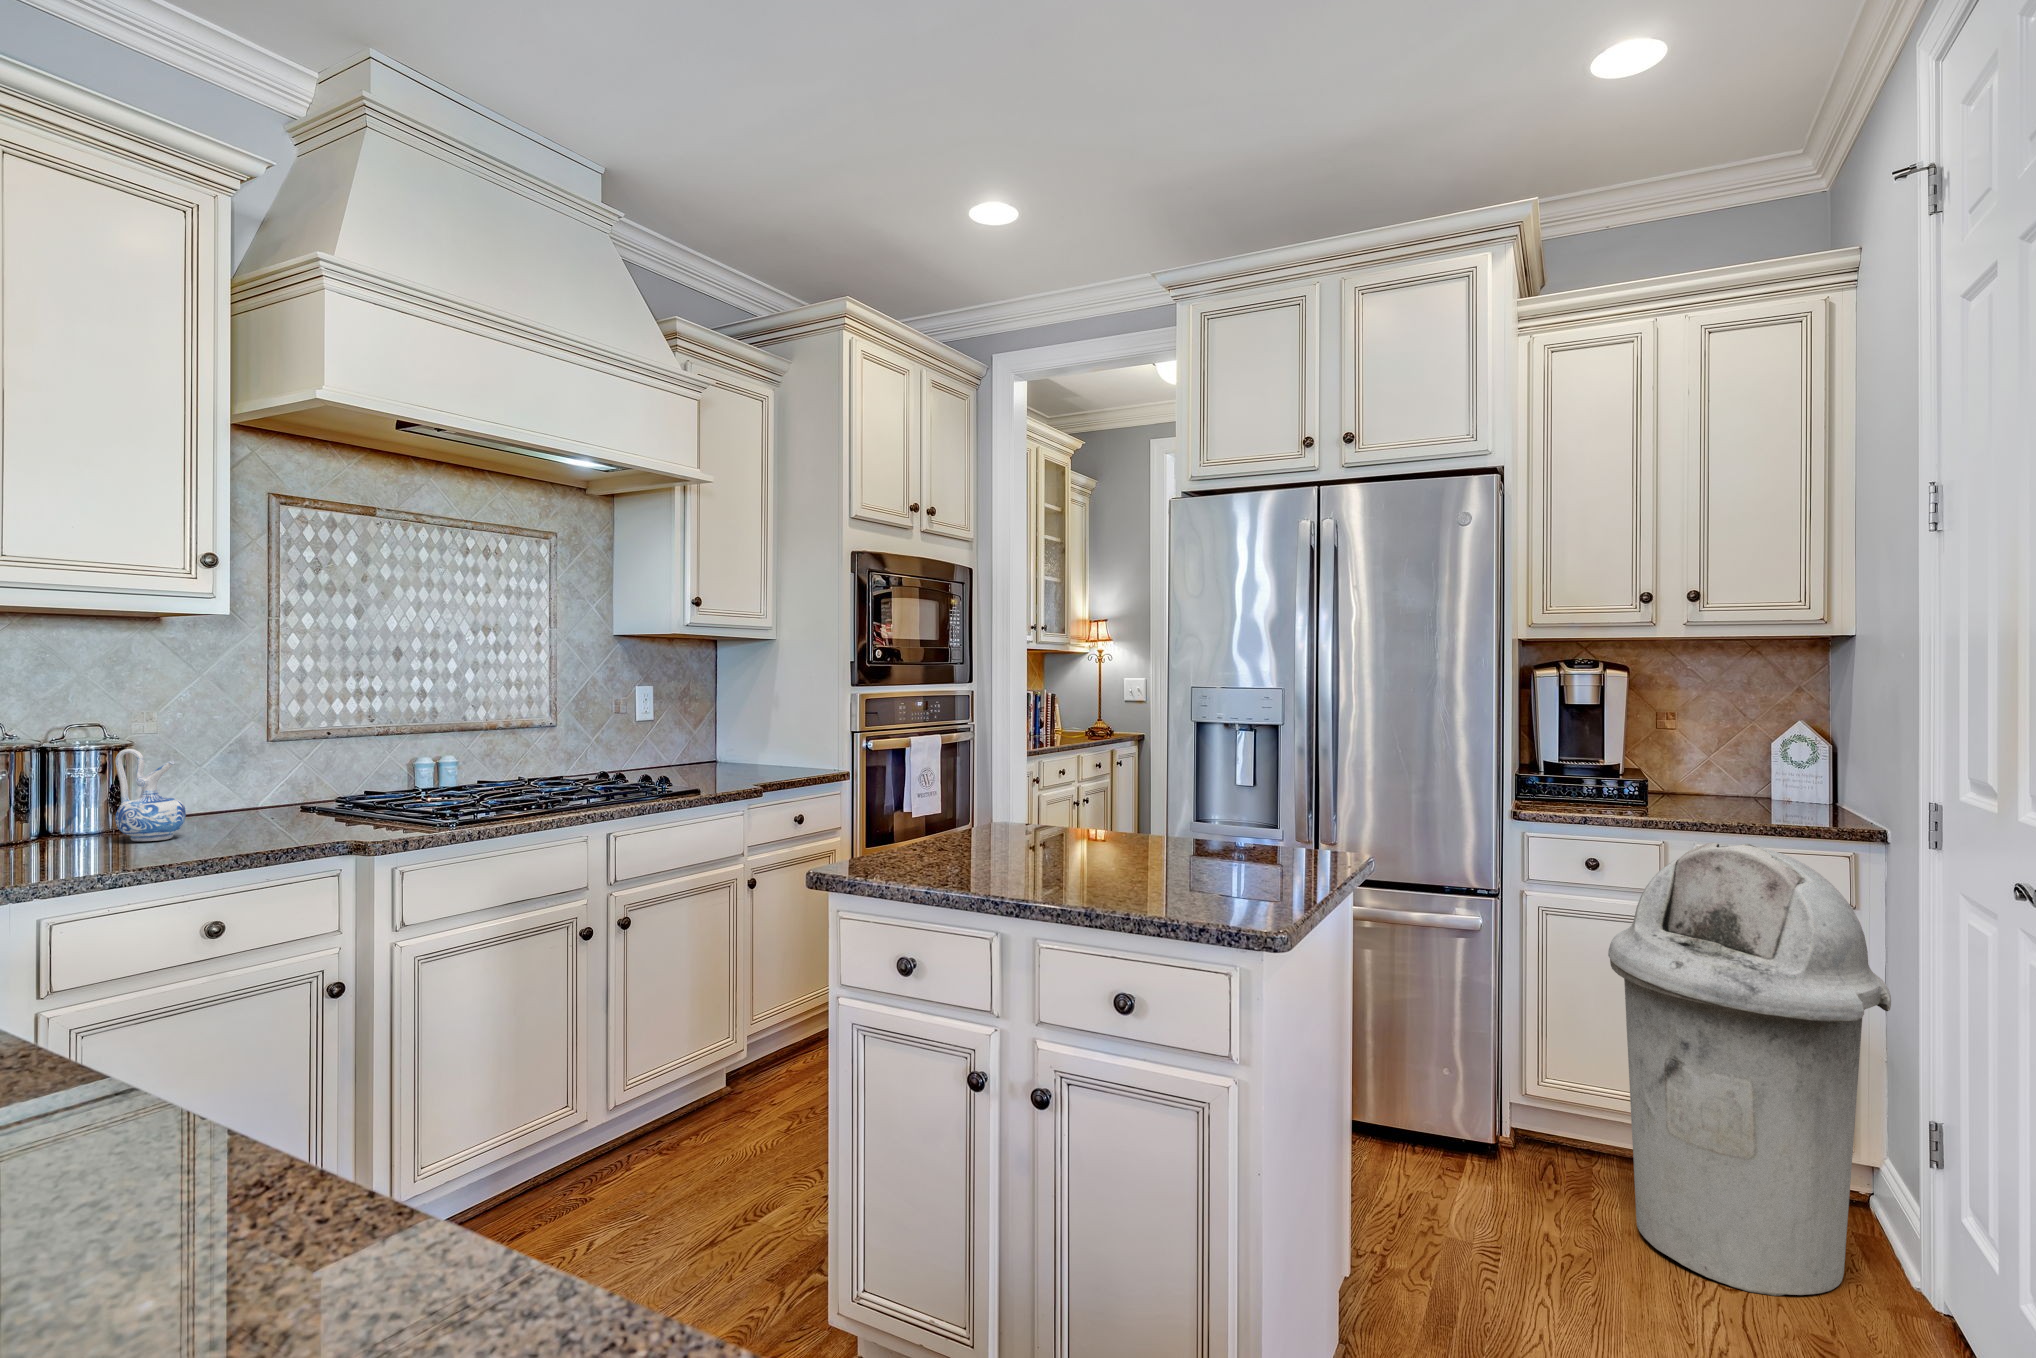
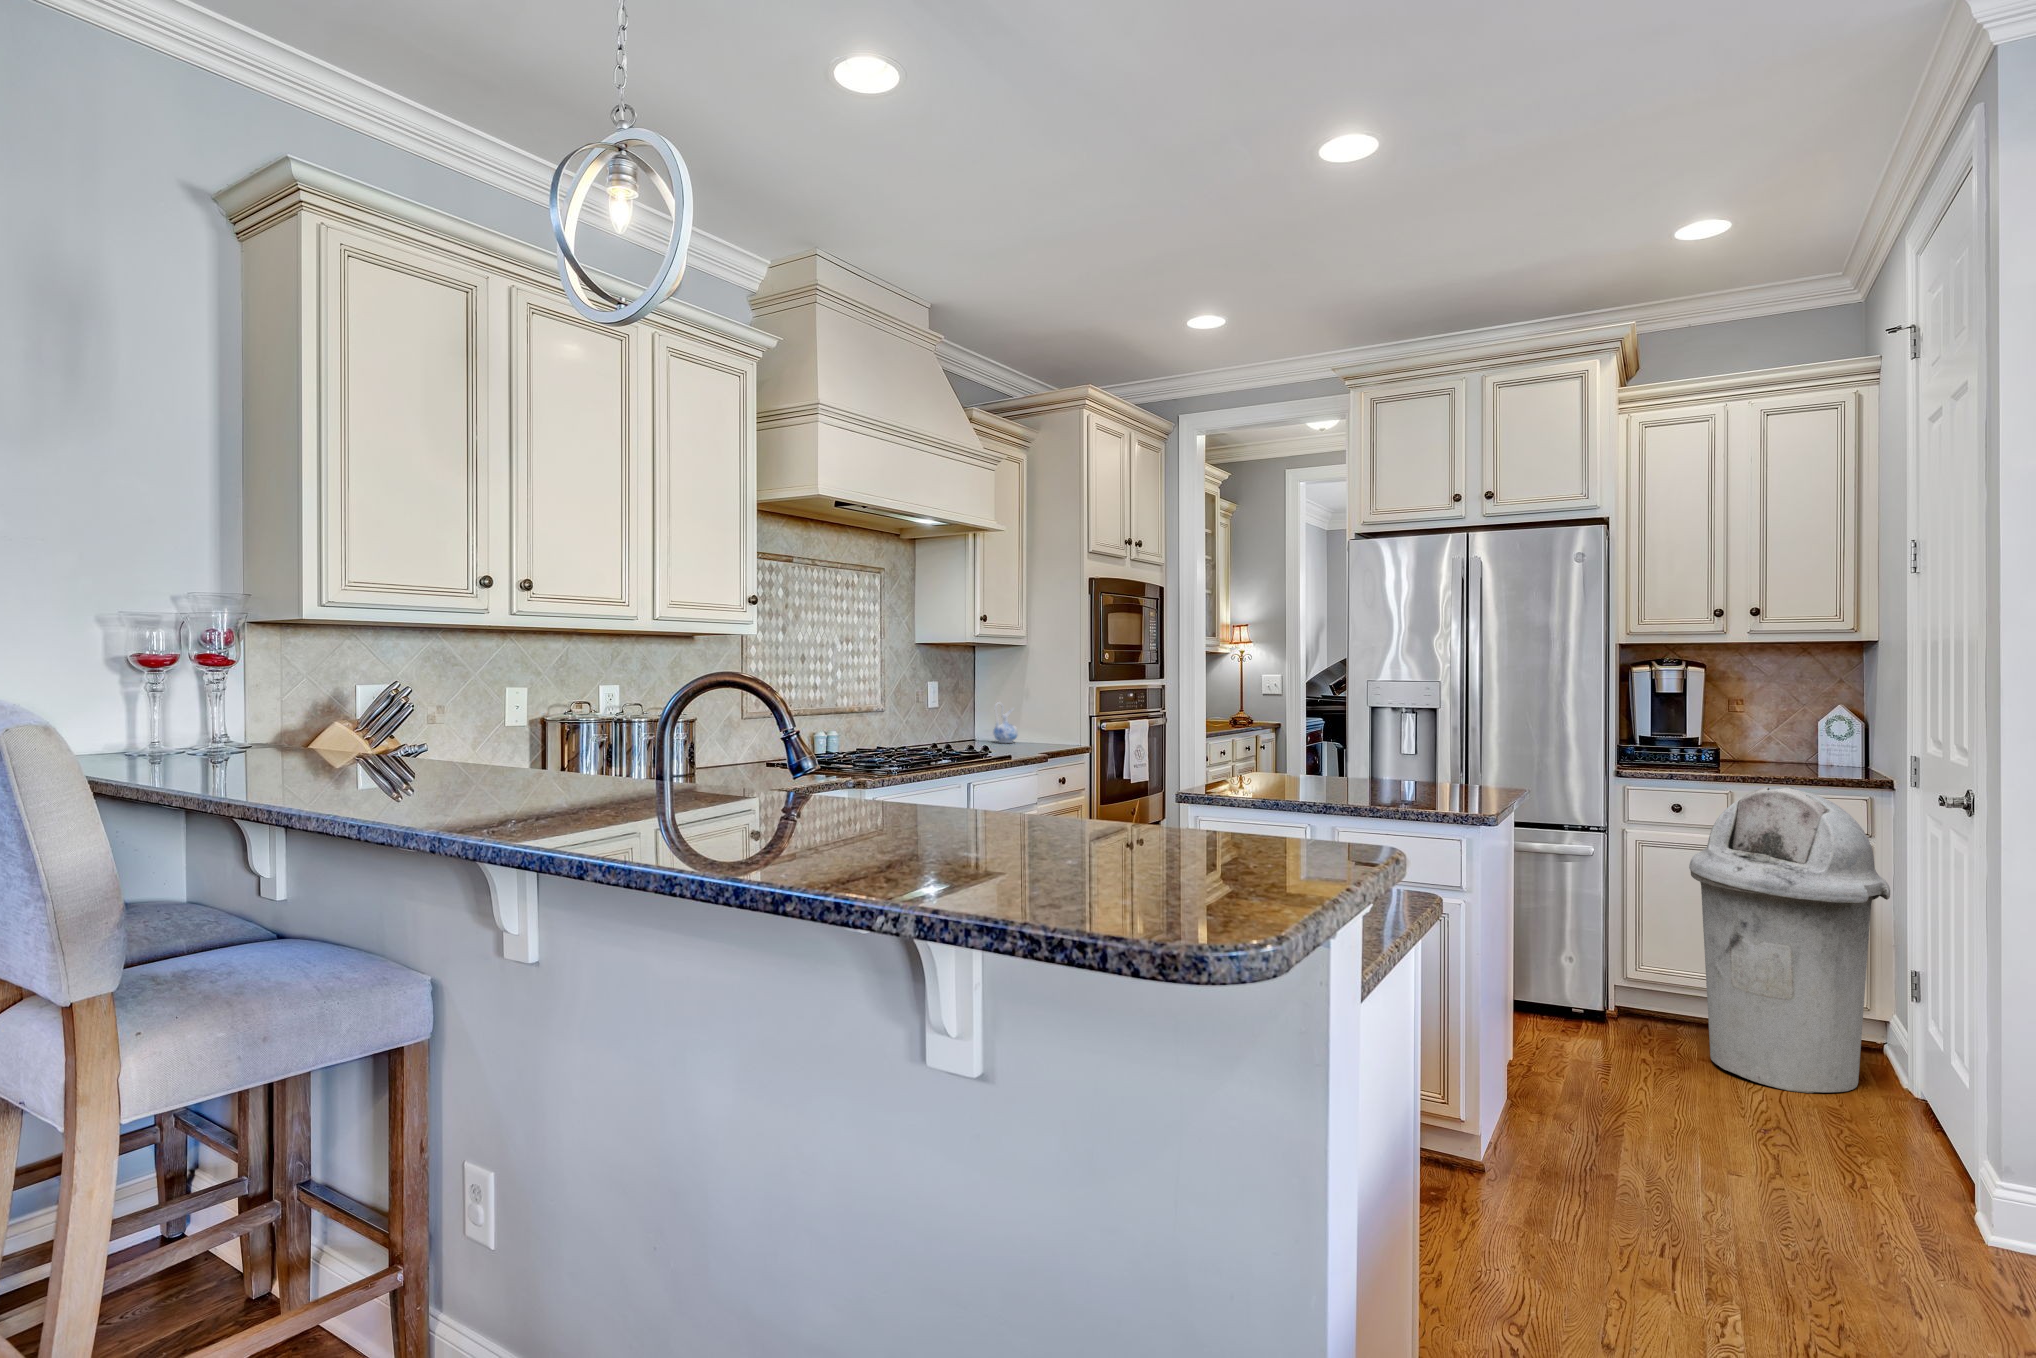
ceramic pitcher: present [115,749,186,841] -> present [993,702,1018,743]

